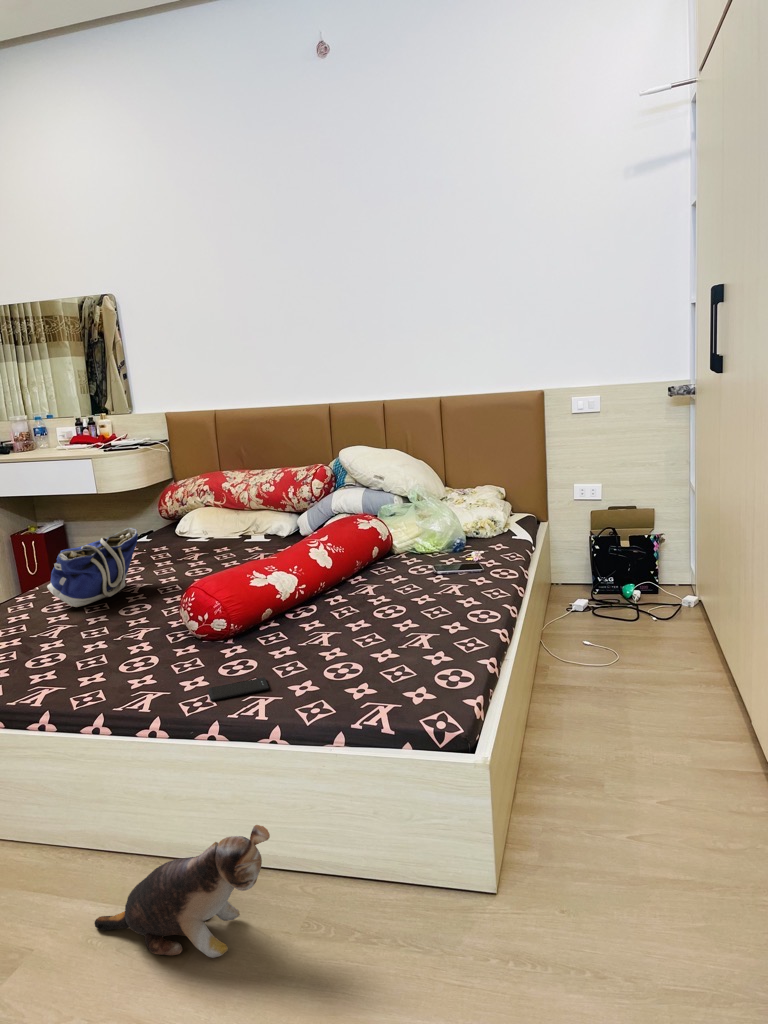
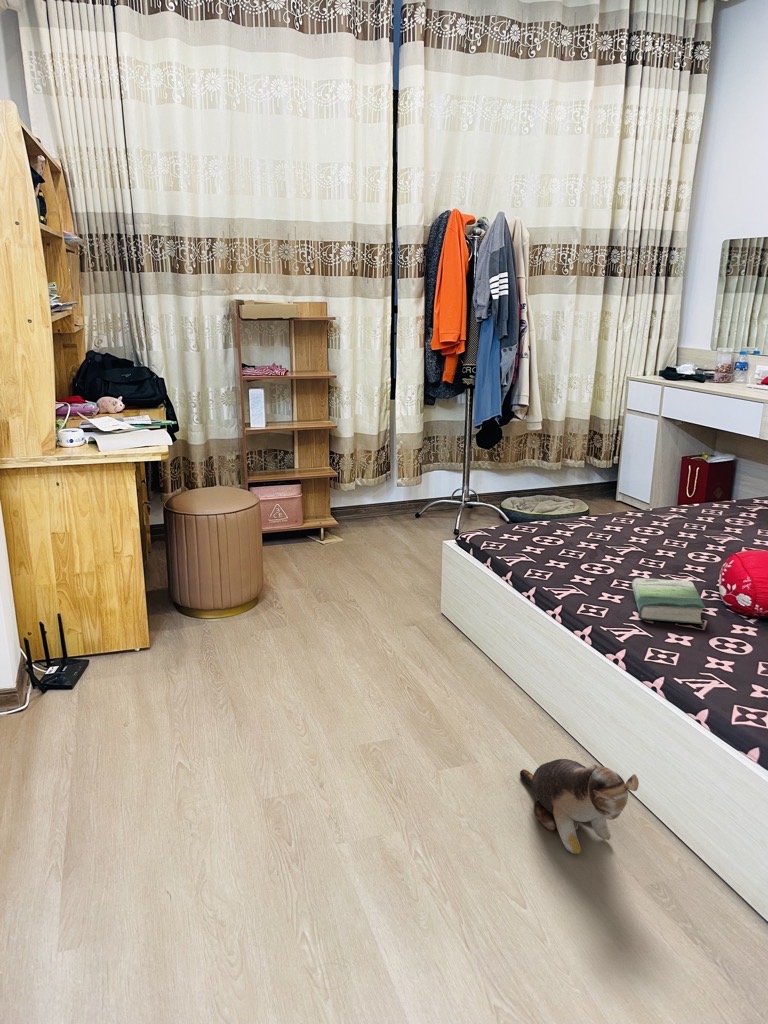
tote bag: present [47,528,138,607] -> none [644,480,744,538]
book: none [101,630,200,683] -> present [632,578,705,624]
smartphone: present [208,677,269,701] -> none [674,648,742,676]

